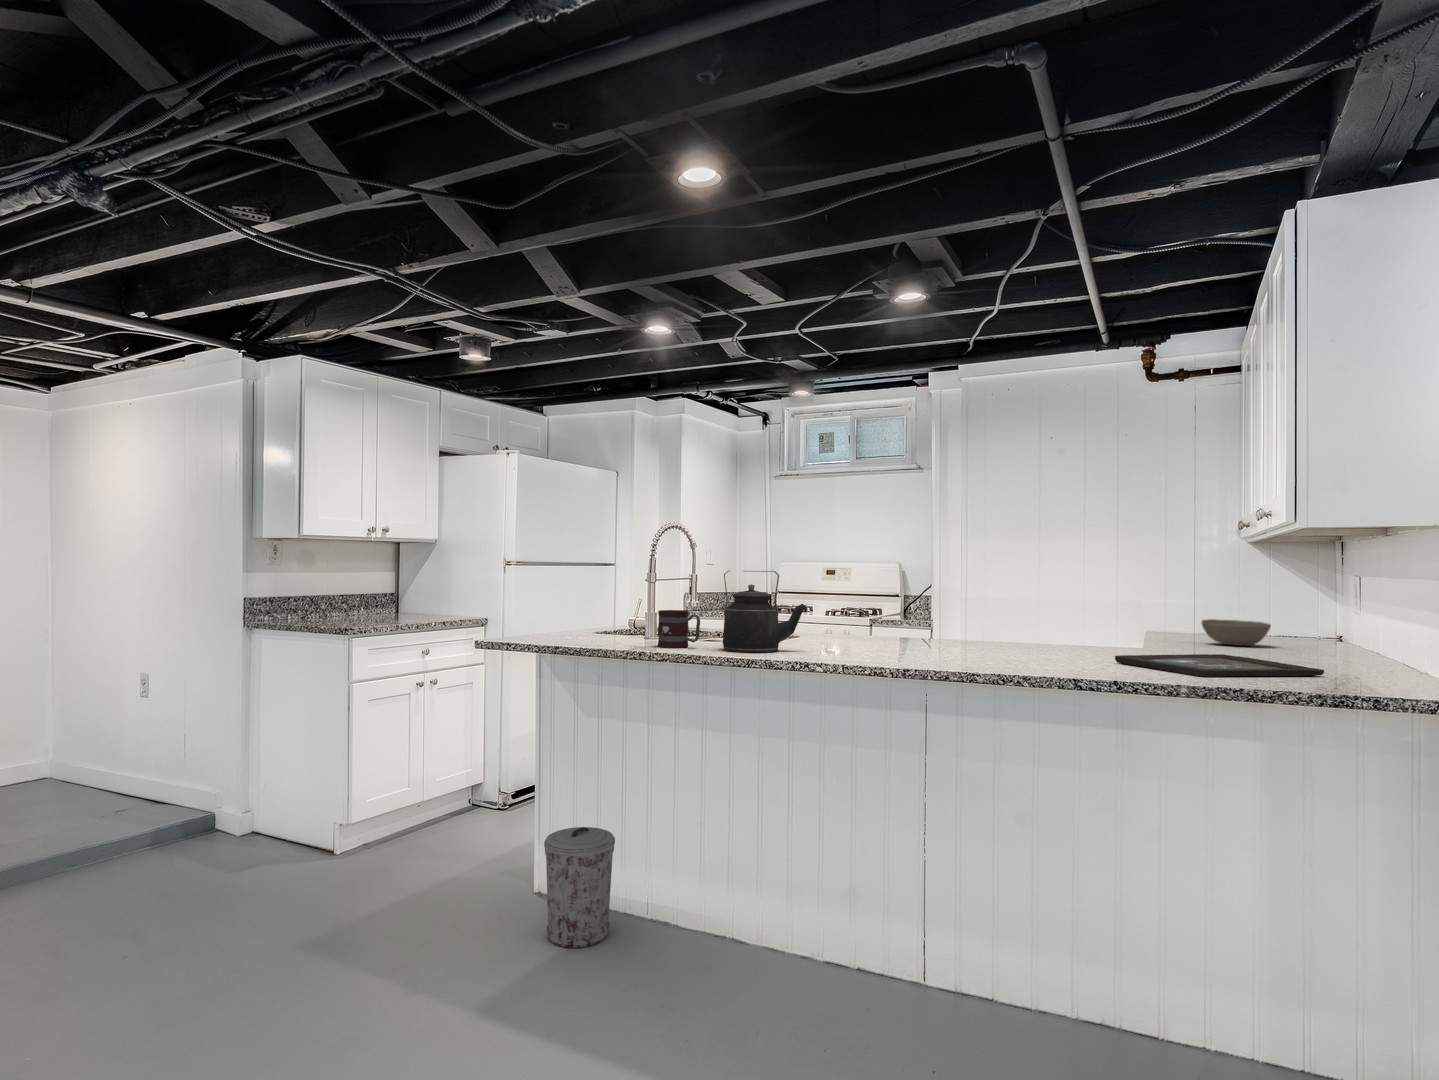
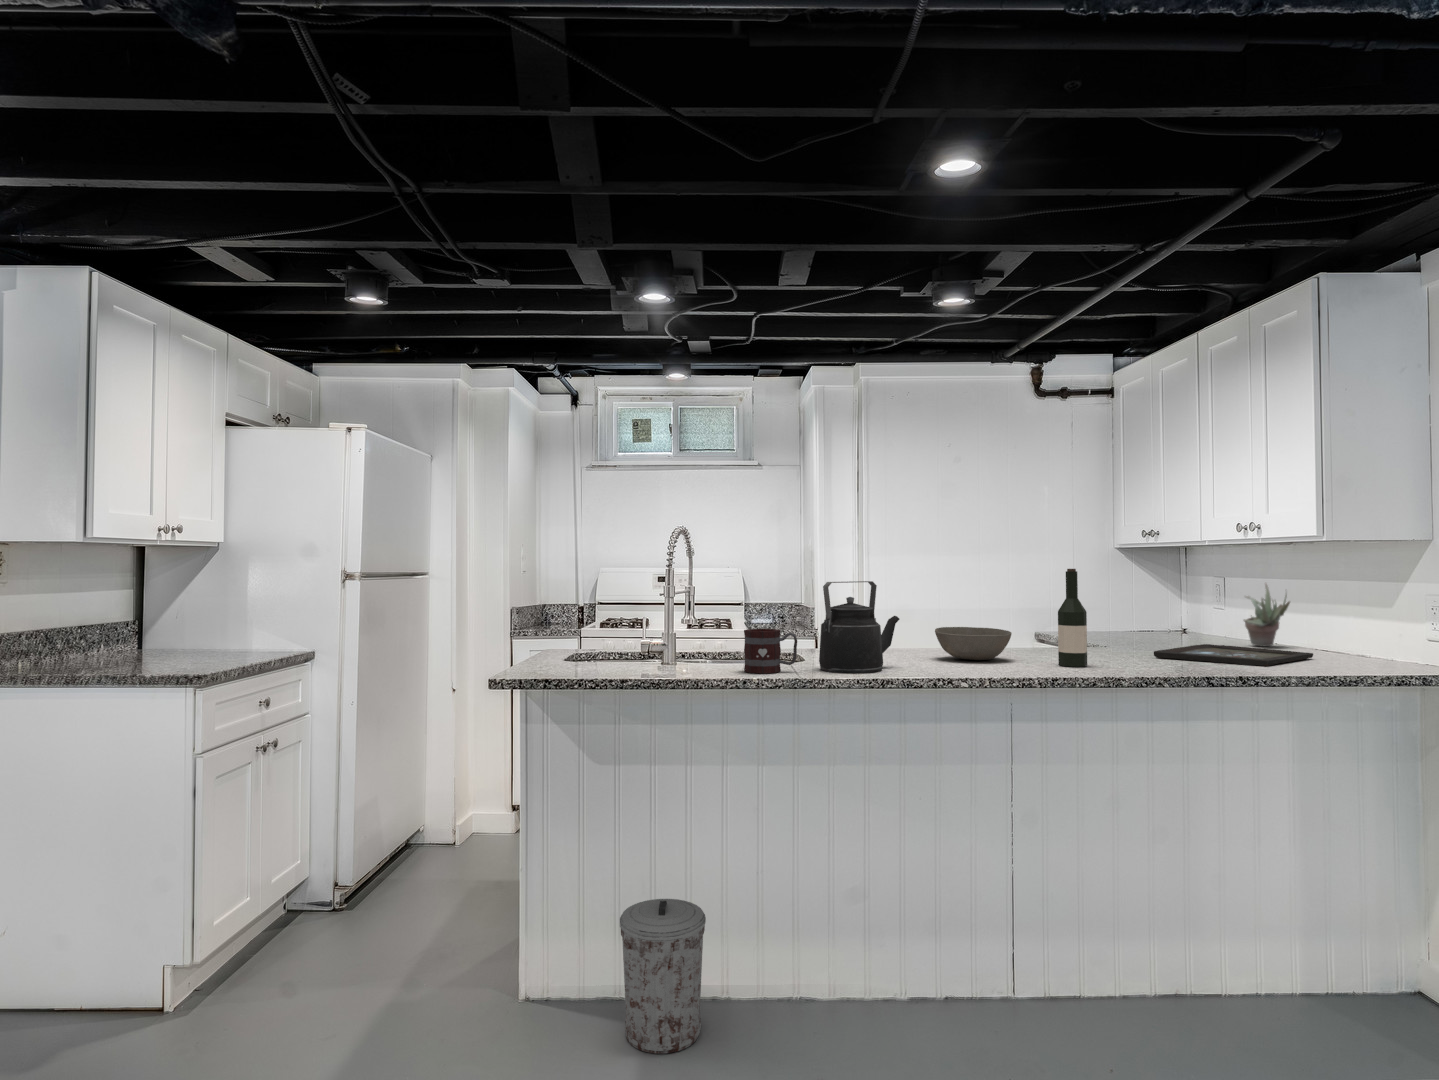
wine bottle: none [963,562,990,663] -> present [1058,569,1087,667]
succulent plant: none [1297,587,1376,664] -> present [1244,583,1290,646]
bowl: present [1202,619,1271,646] -> present [935,627,1012,660]

